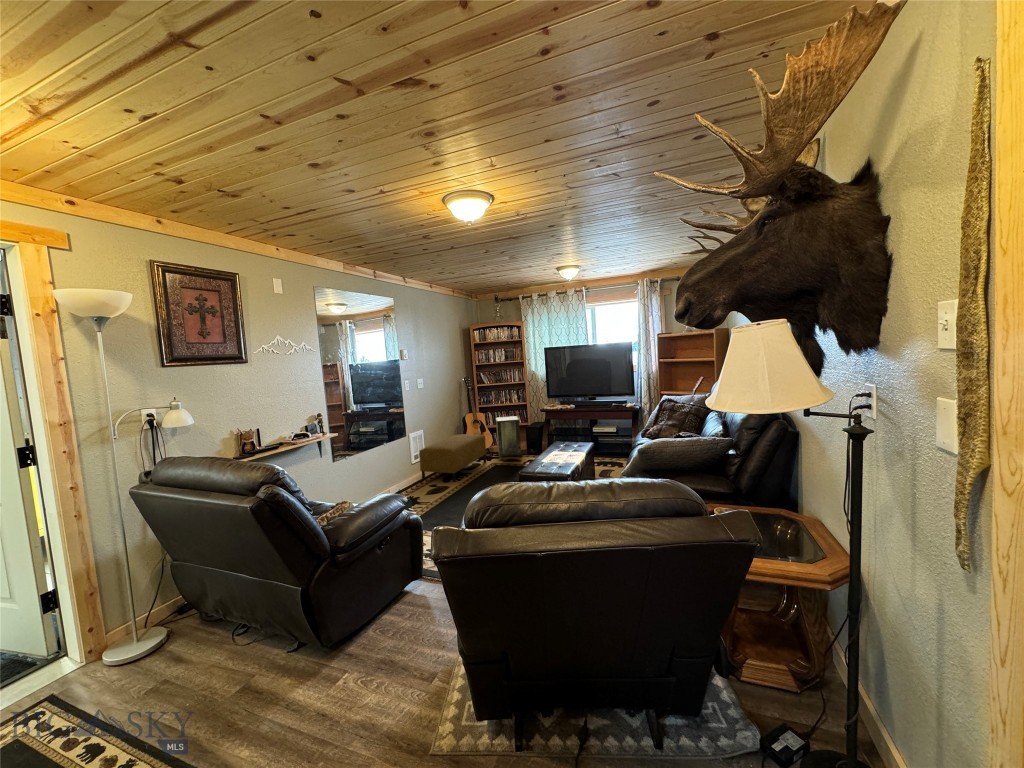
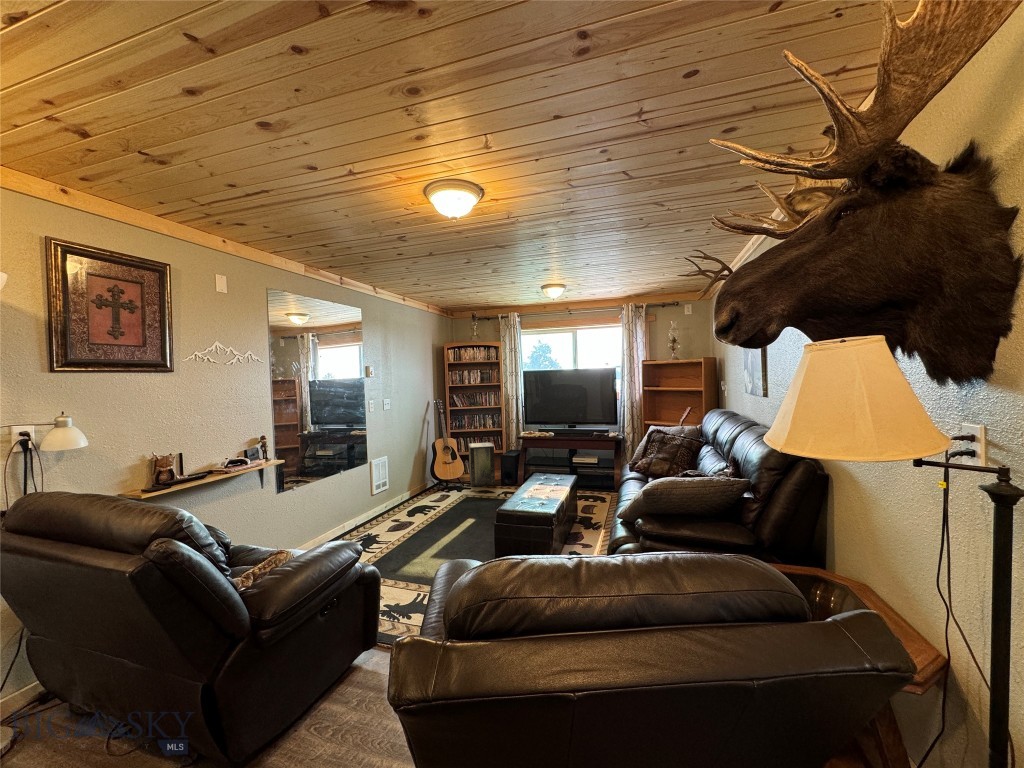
ottoman: present [419,434,486,482] -> none [382,462,457,516]

